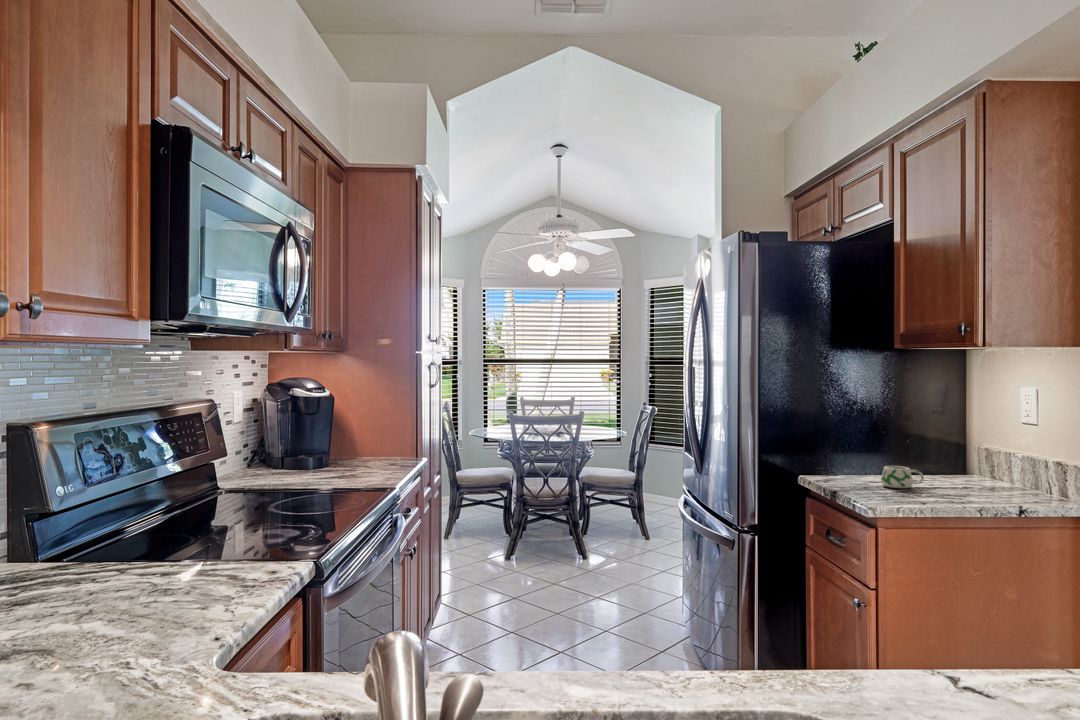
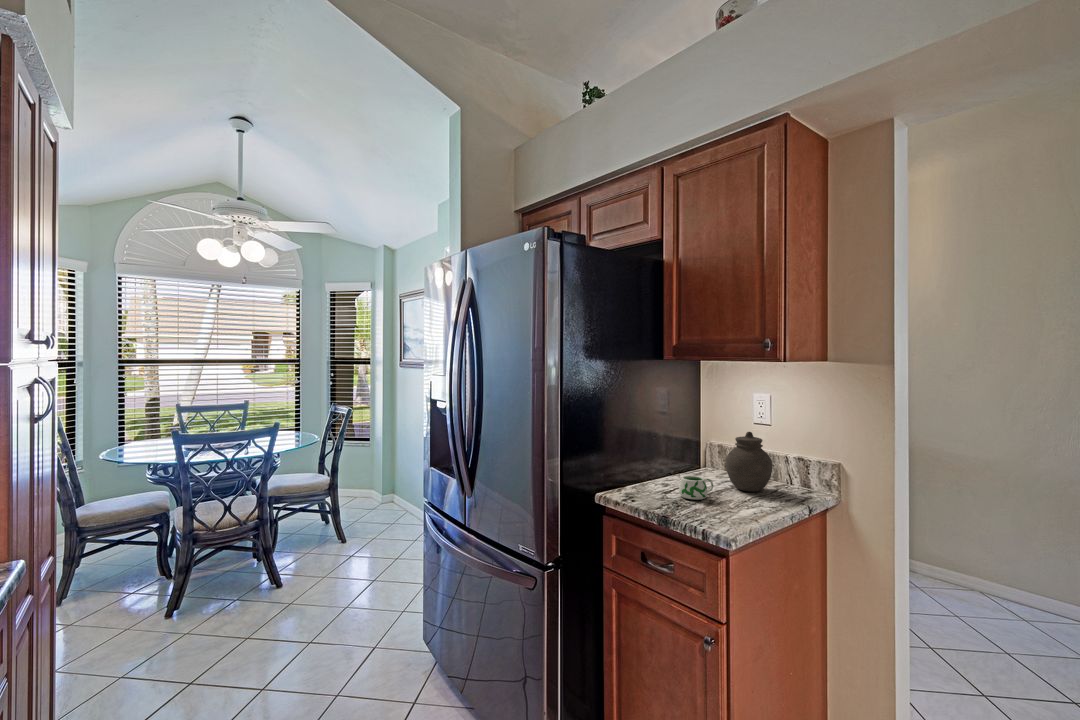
jar: none [954,426,1012,492] -> present [726,432,773,492]

